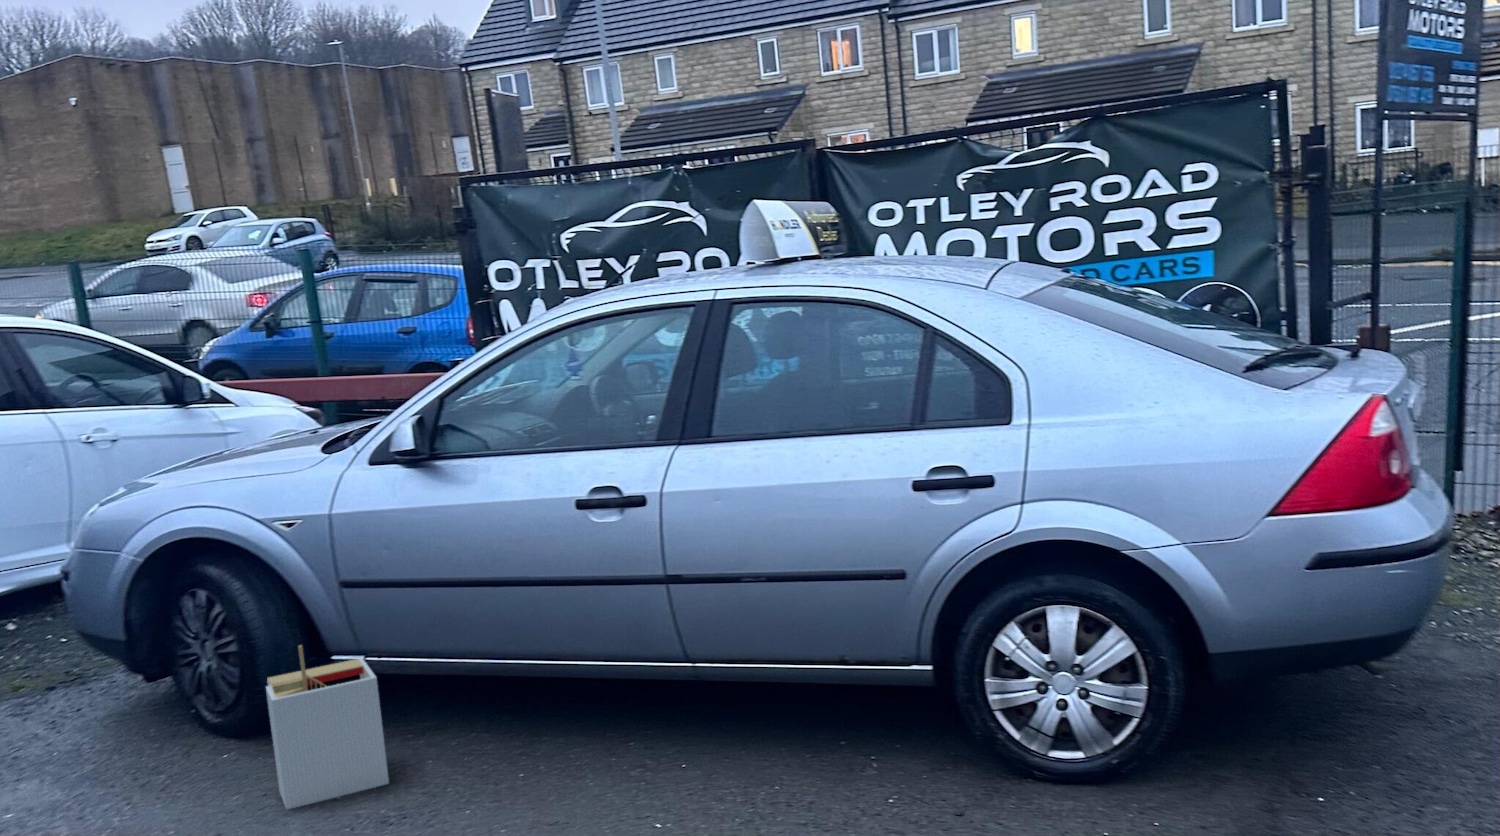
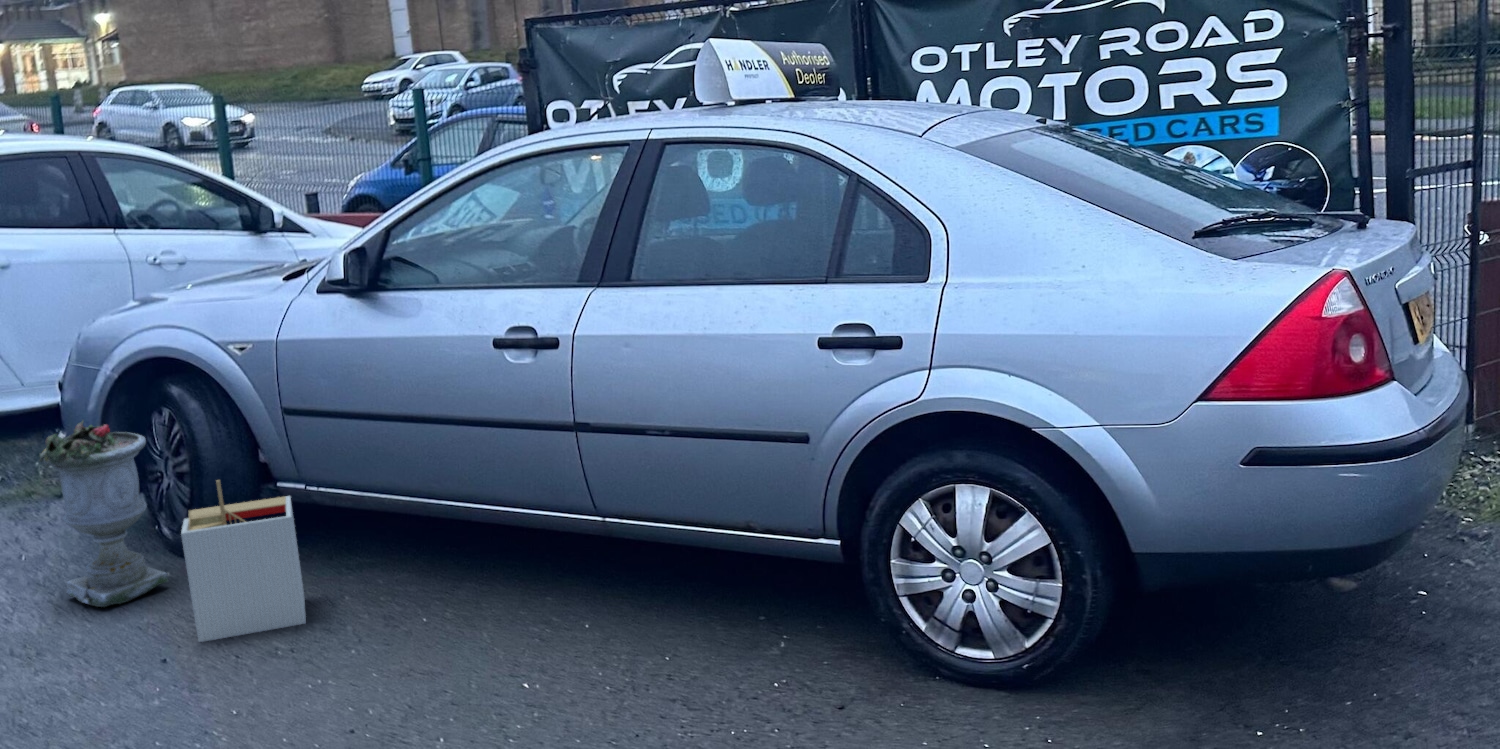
planter: none [101,594,225,784] -> present [39,421,168,607]

